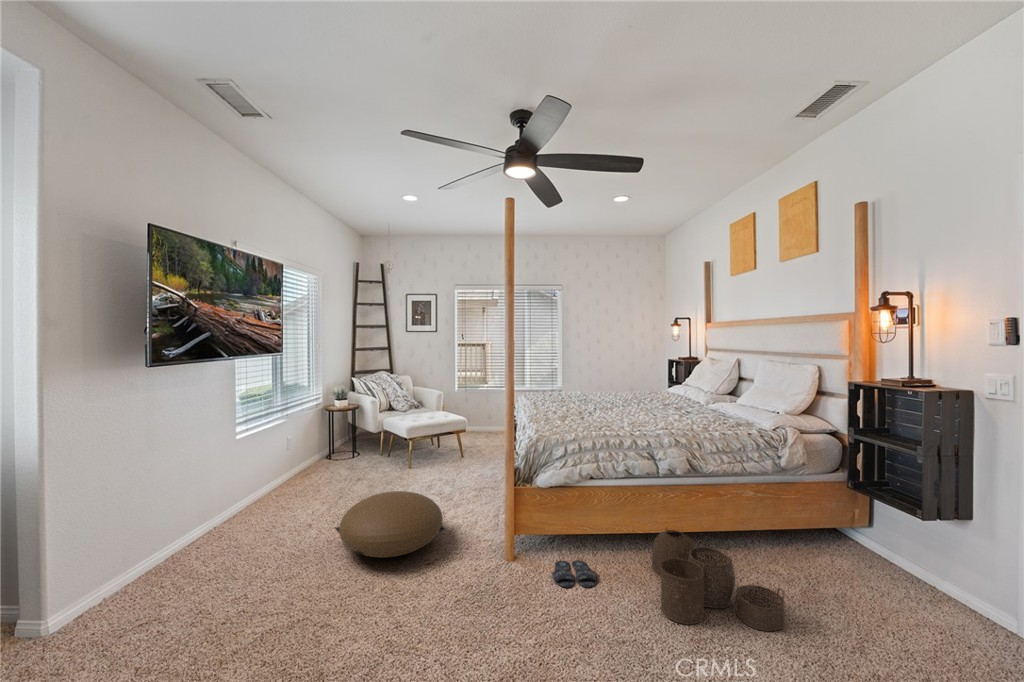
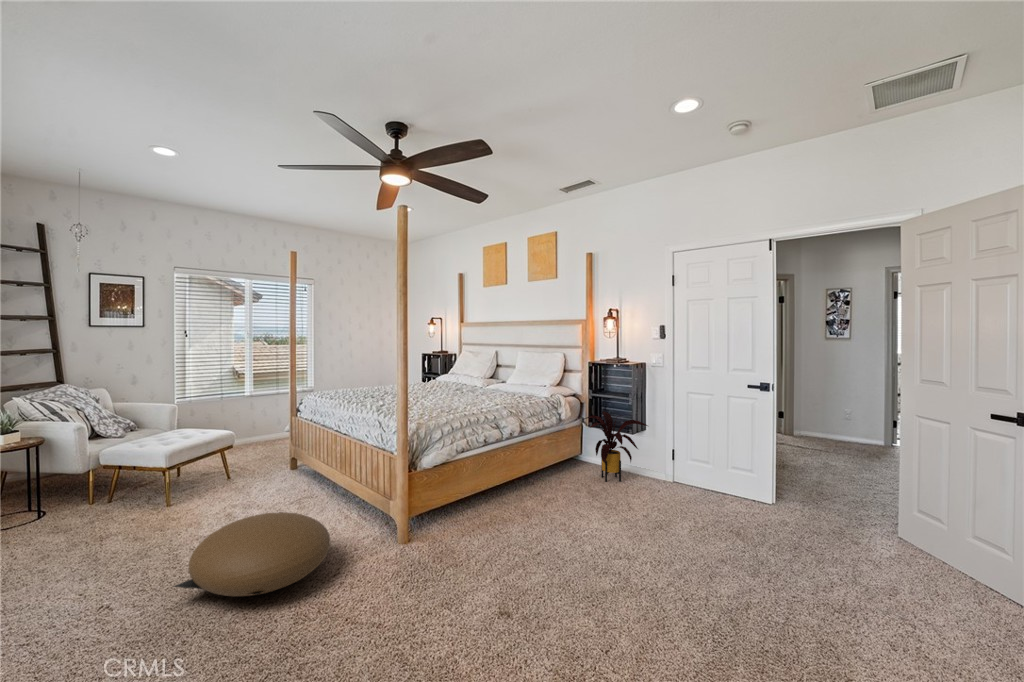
house plant: none [819,467,964,596] -> present [582,411,647,482]
woven basket: present [652,529,785,631] -> none [505,475,600,532]
slippers: present [552,560,597,588] -> none [444,522,488,543]

